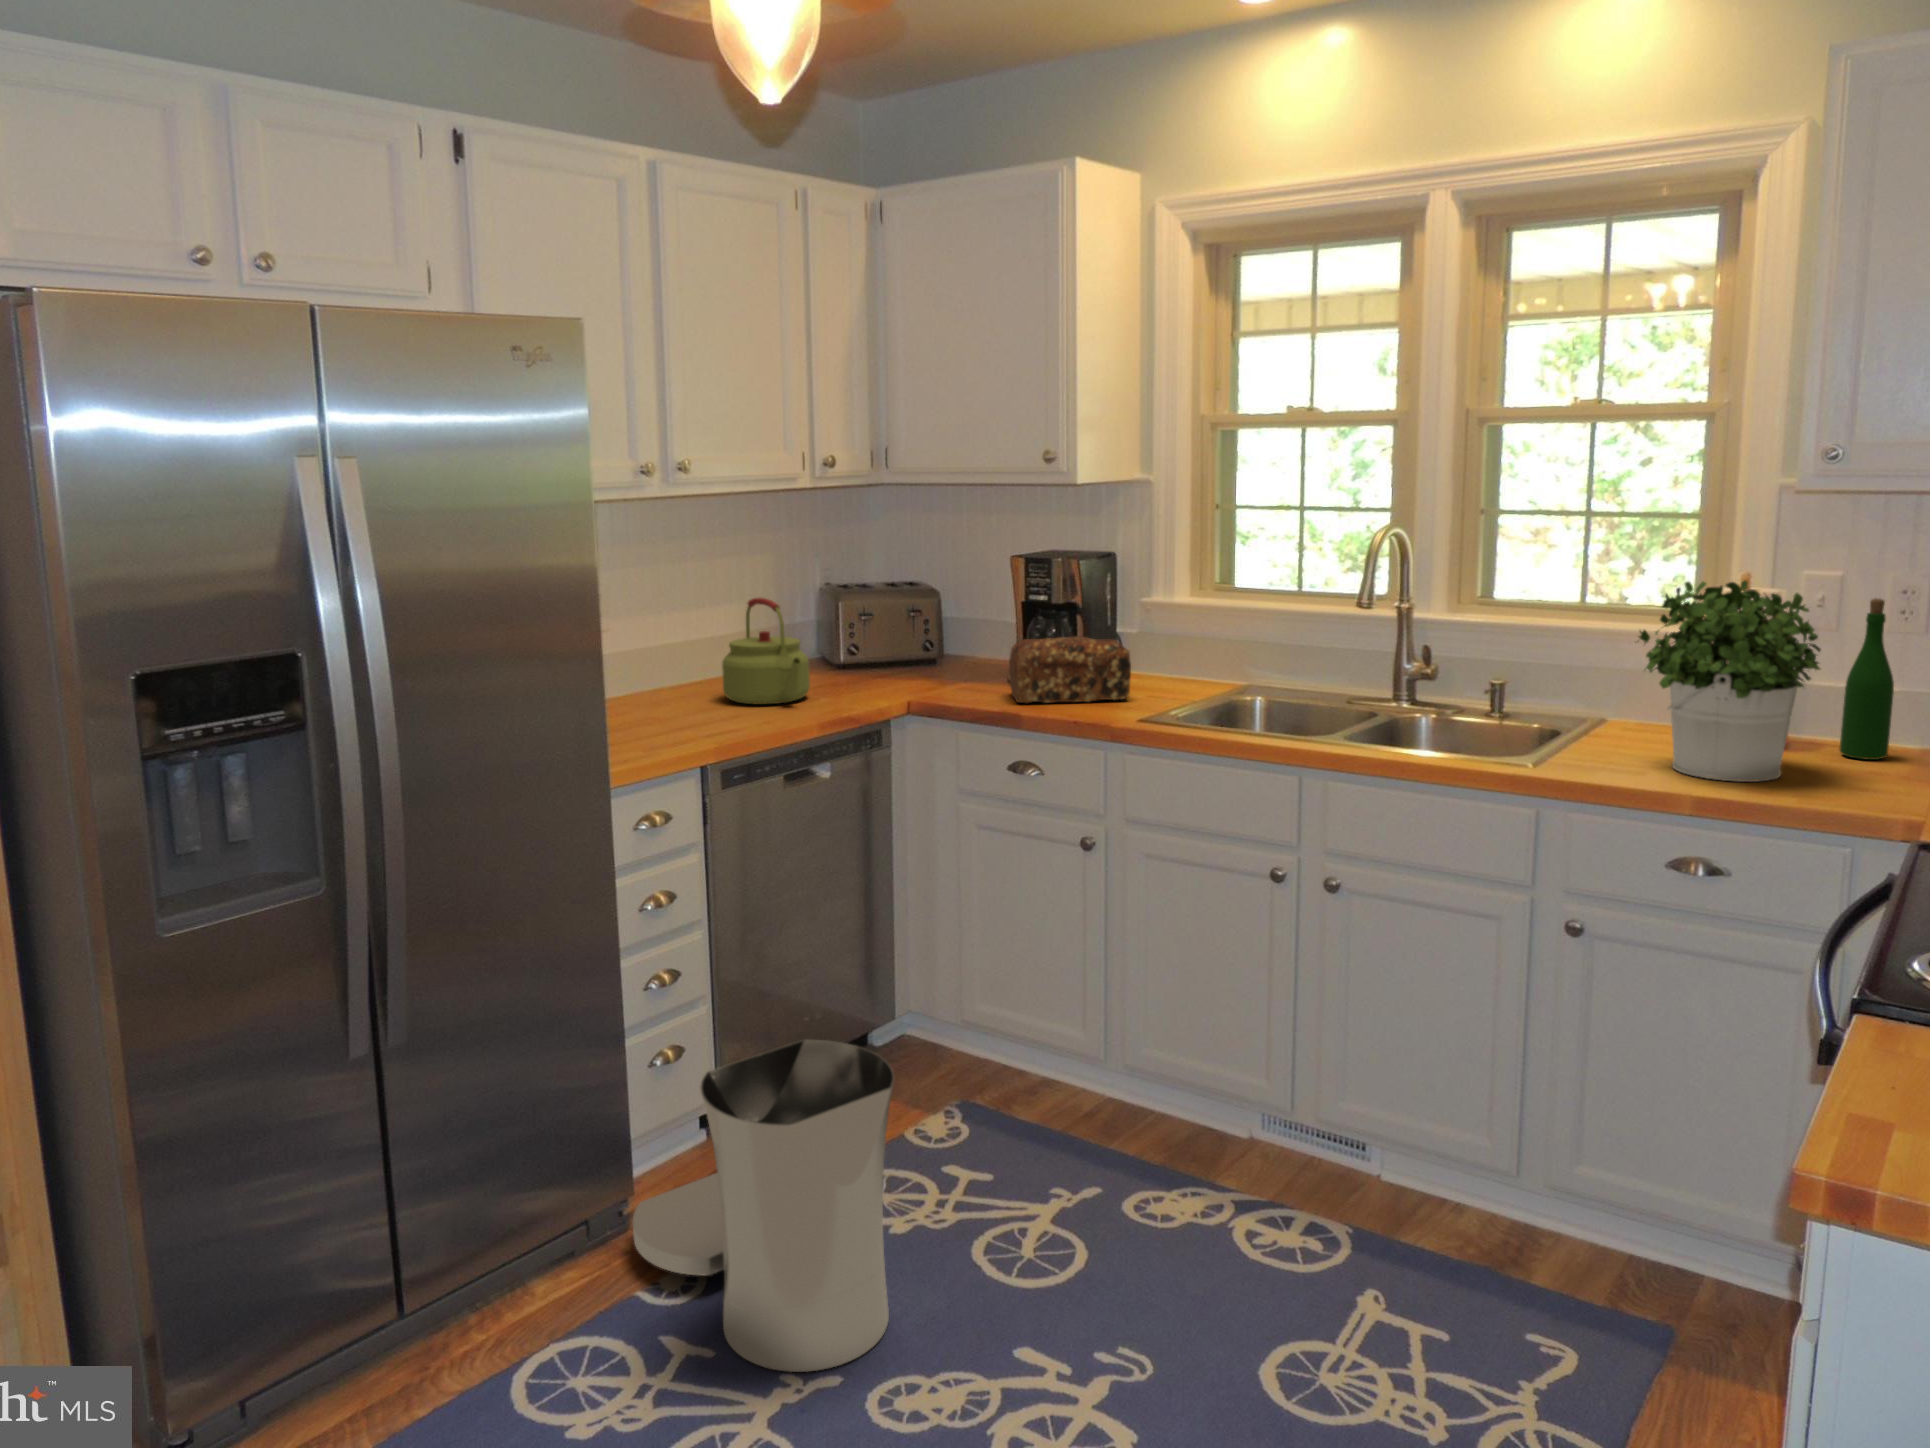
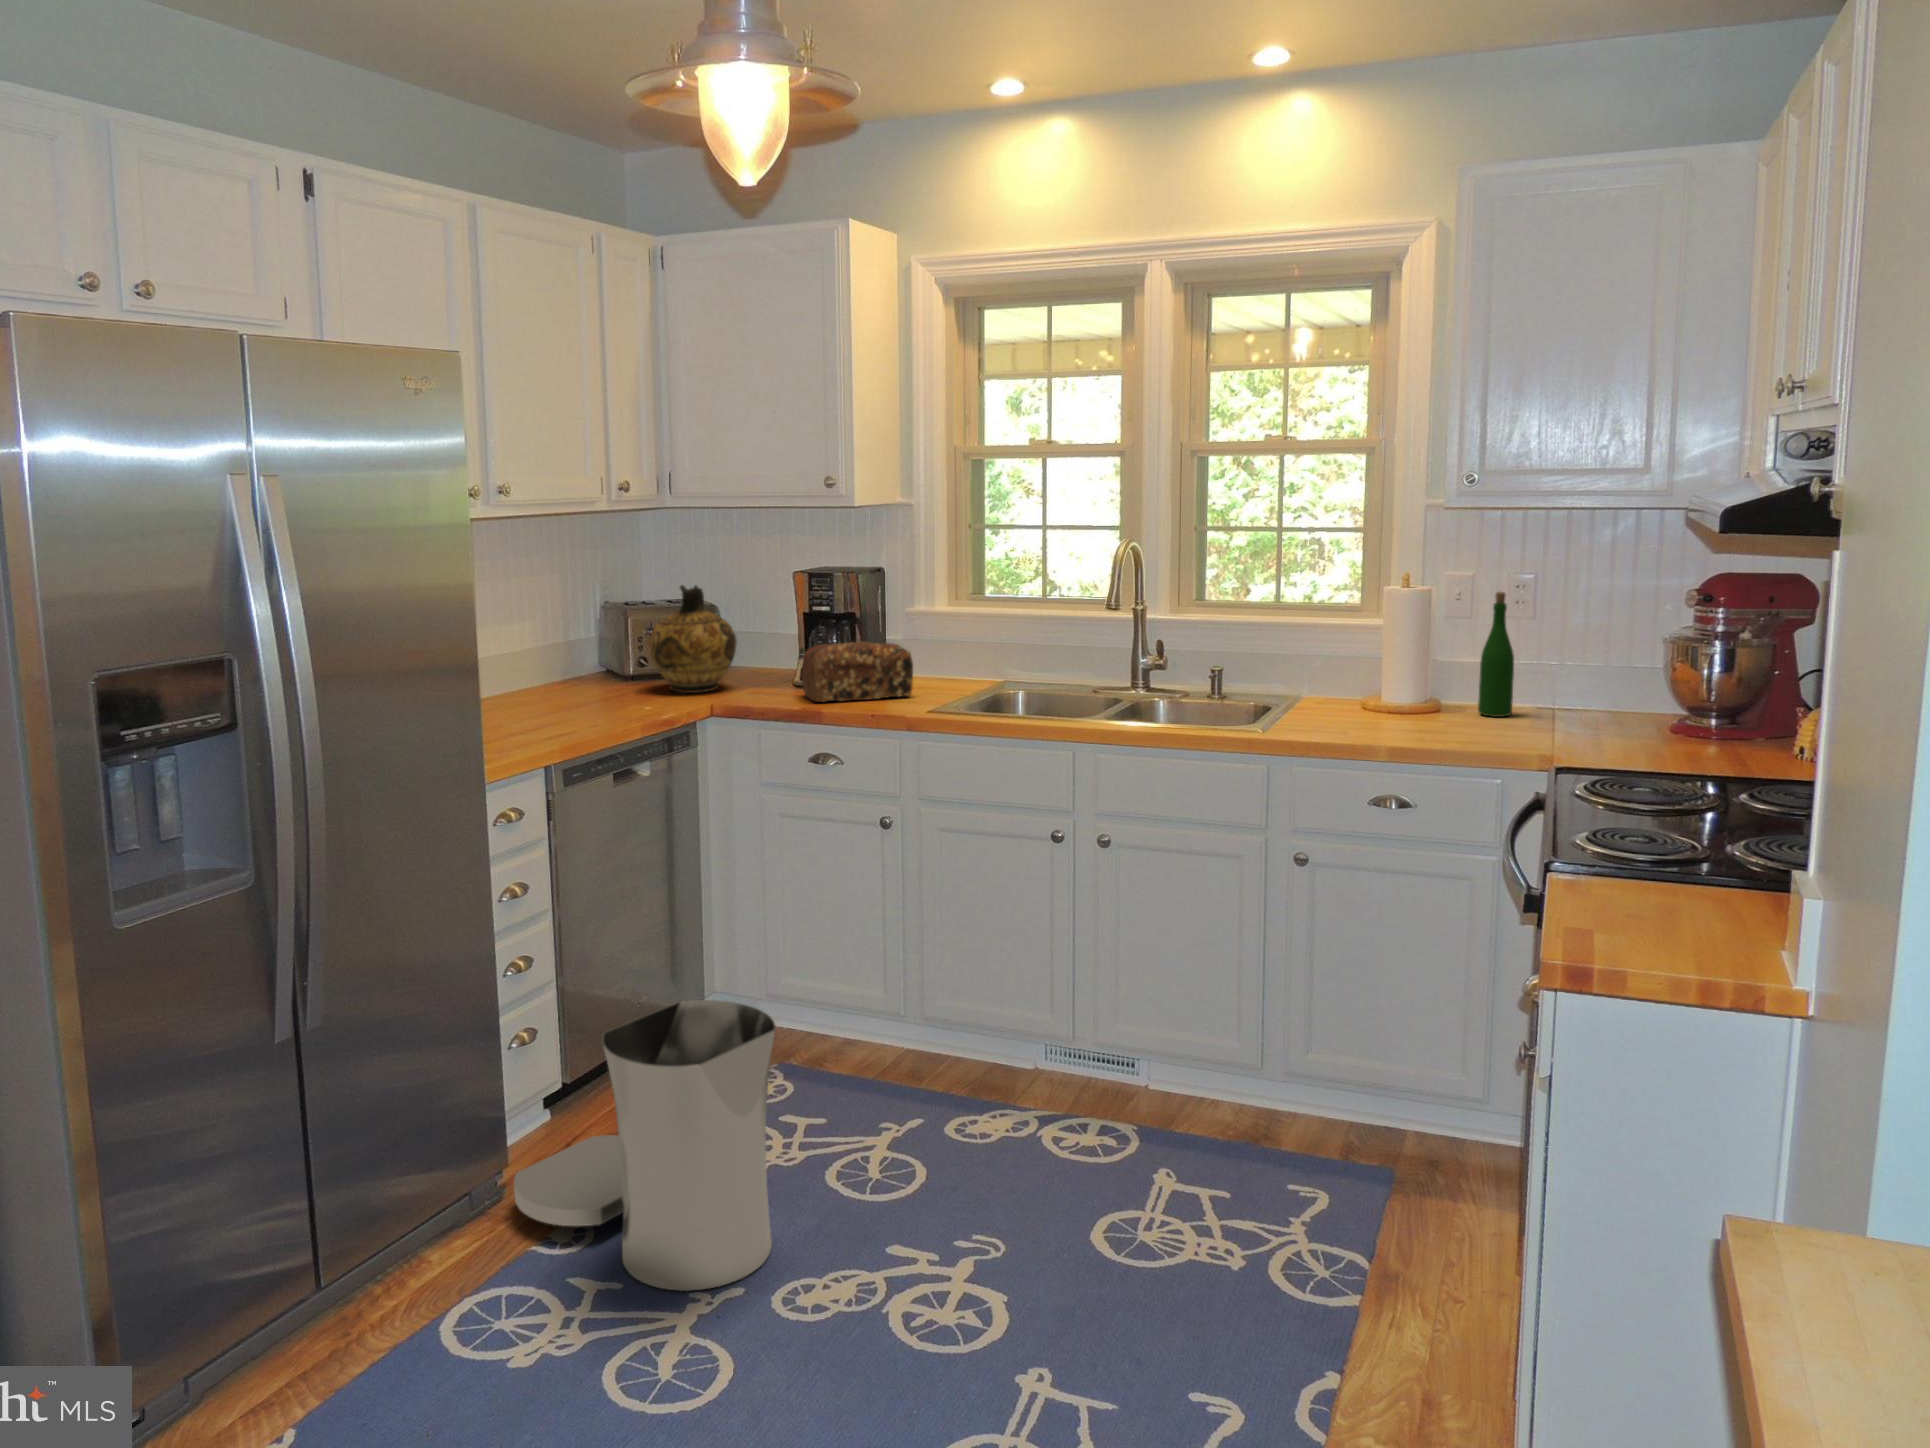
ceramic jug: none [853,570,946,686] -> present [649,585,737,693]
potted plant: present [1638,581,1820,782] -> none [1333,578,1469,735]
kettle: present [722,598,810,704] -> none [533,612,618,712]

